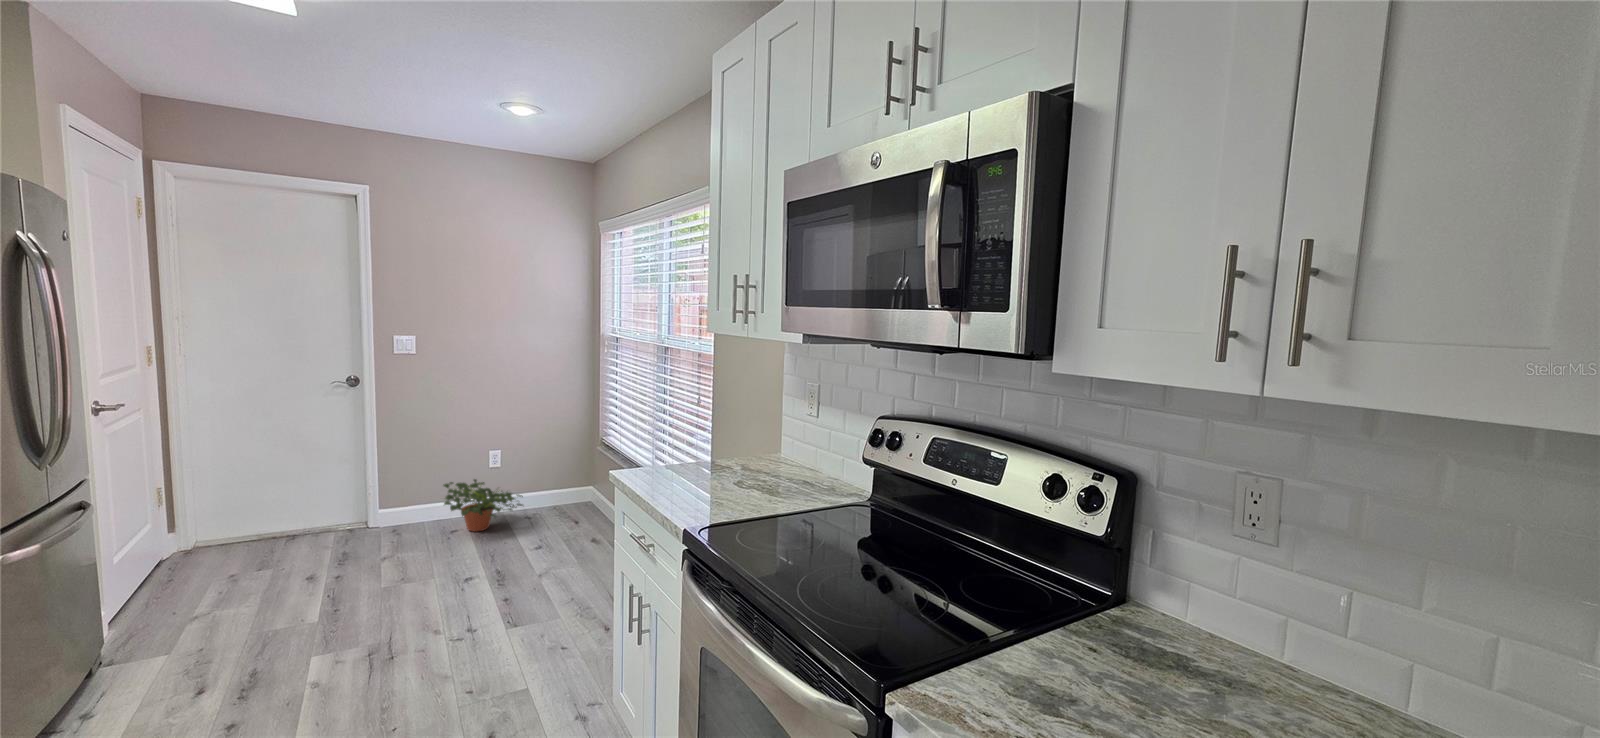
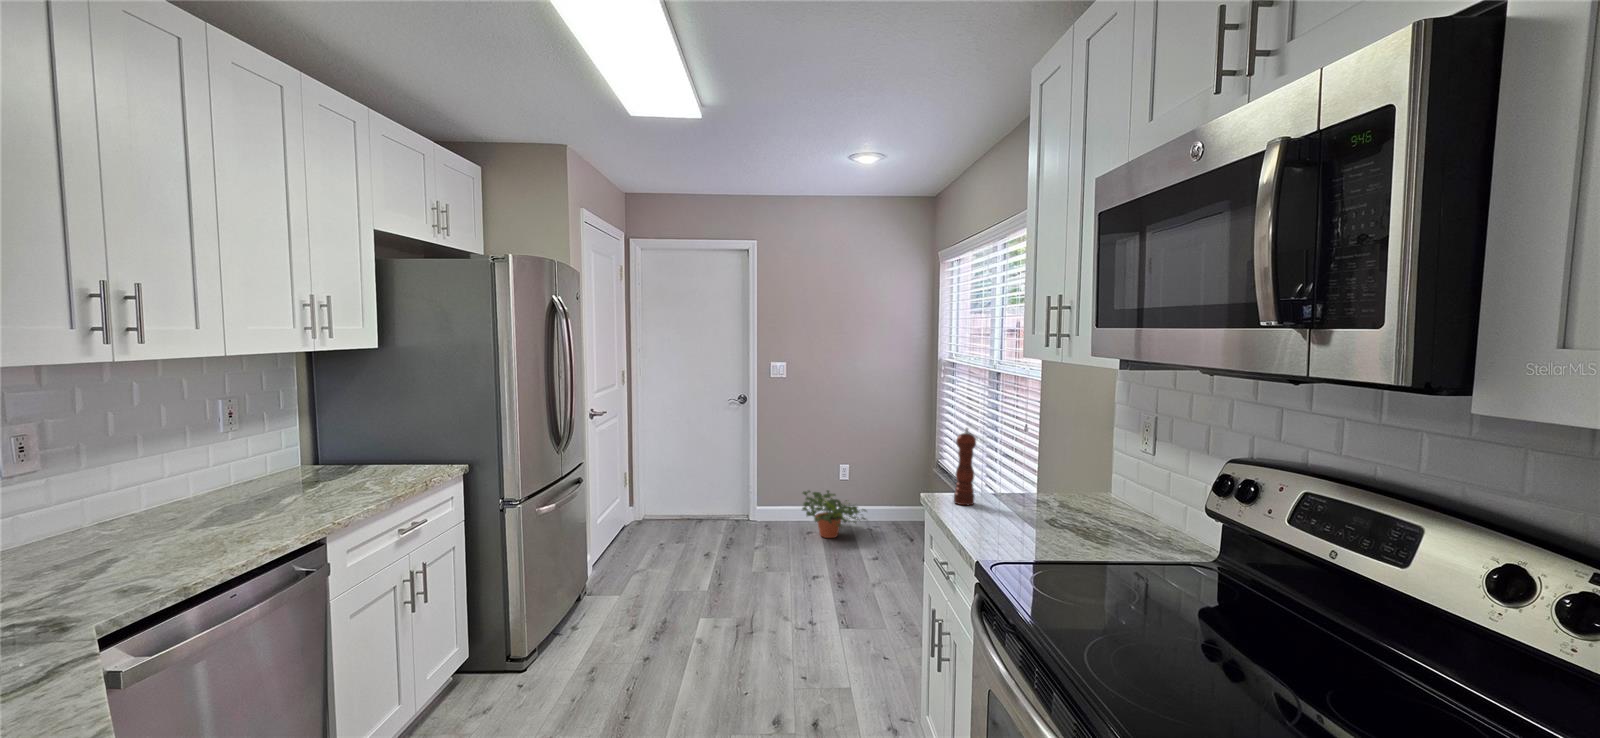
pepper mill: none [644,403,666,479] -> present [954,428,976,505]

